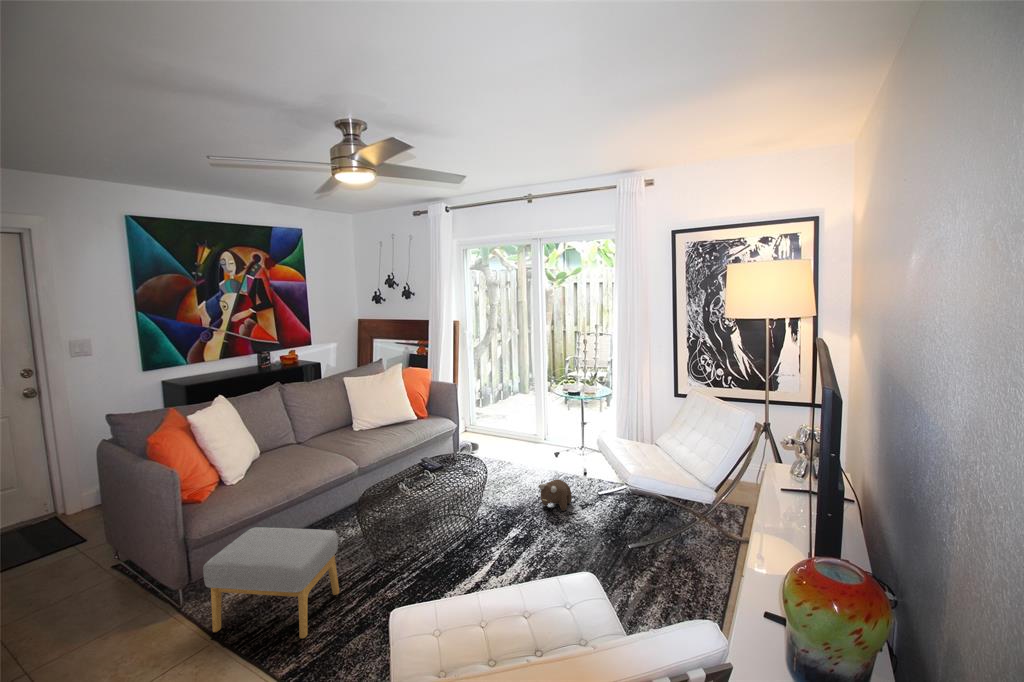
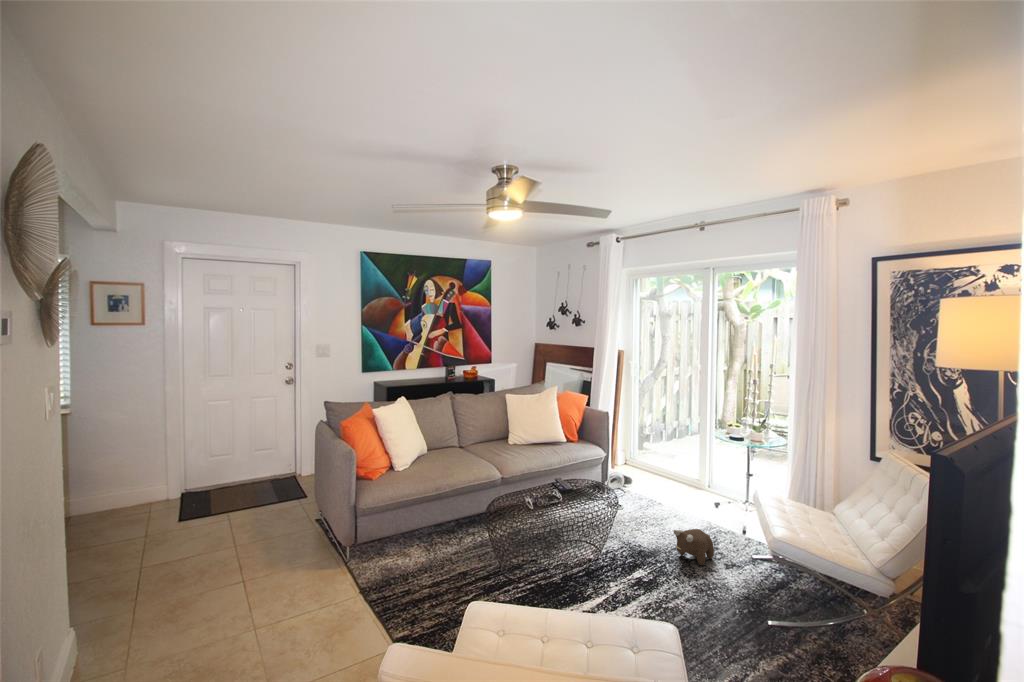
footstool: present [203,527,339,638] -> none [364,510,465,612]

